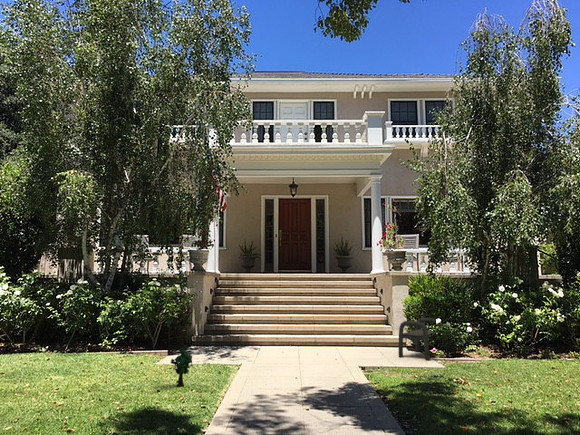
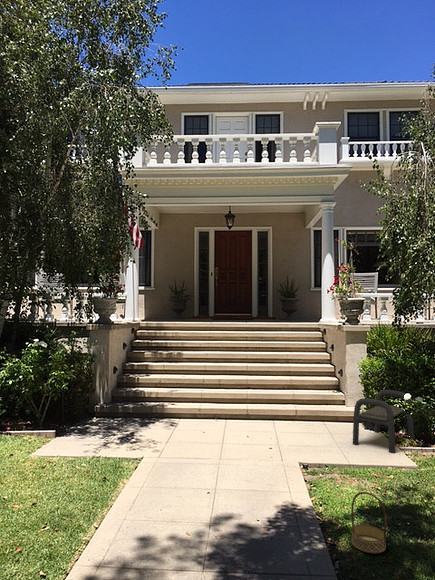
decorative plant: present [171,345,193,387] -> none [14,457,51,519]
basket: none [396,359,418,396] -> present [351,492,387,553]

